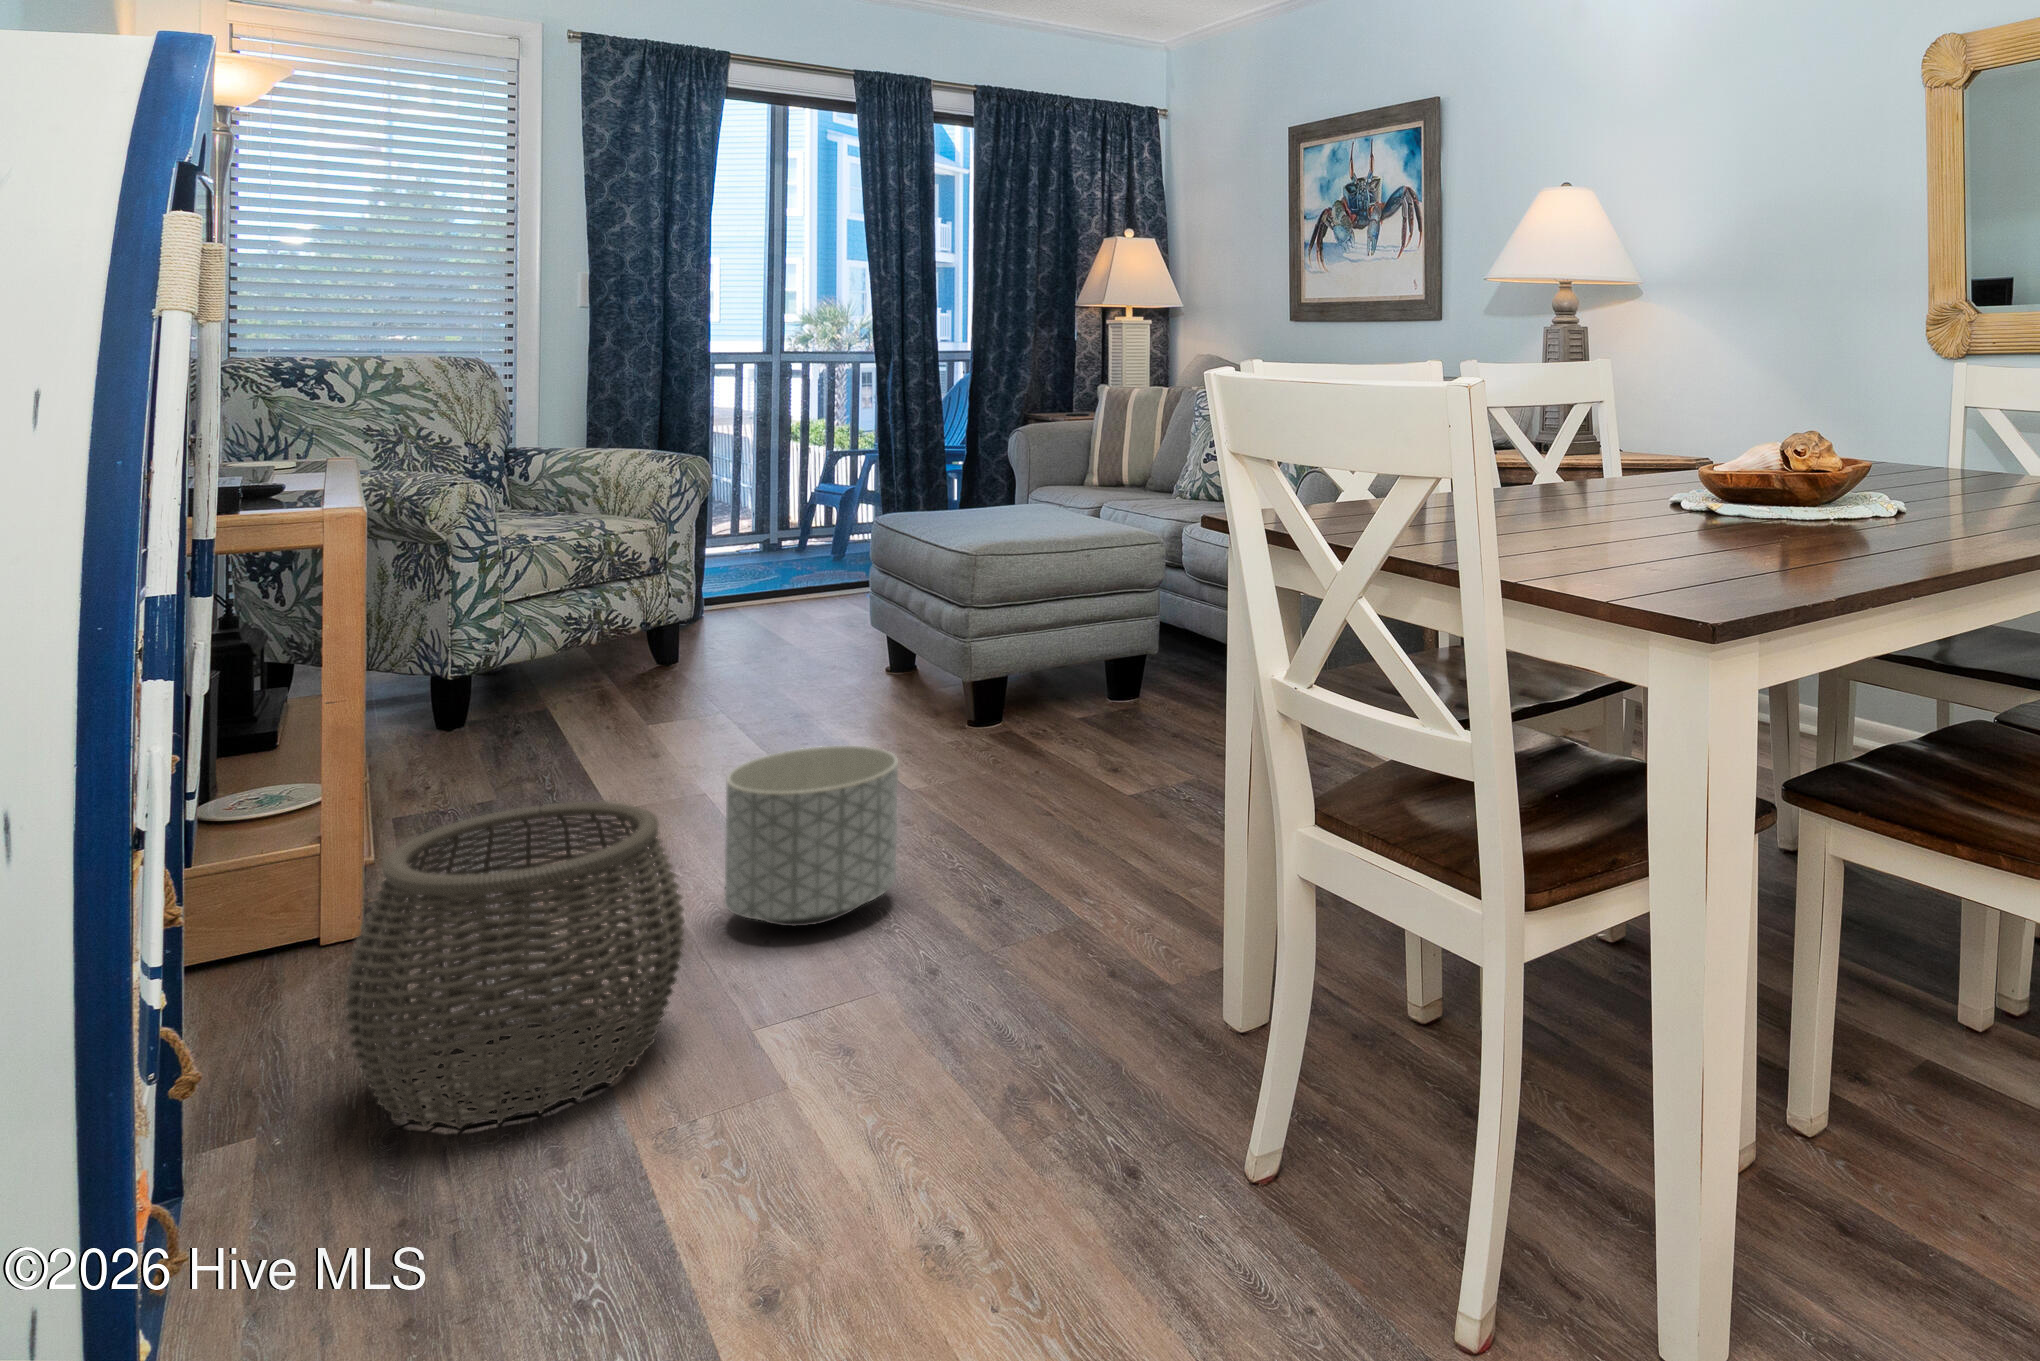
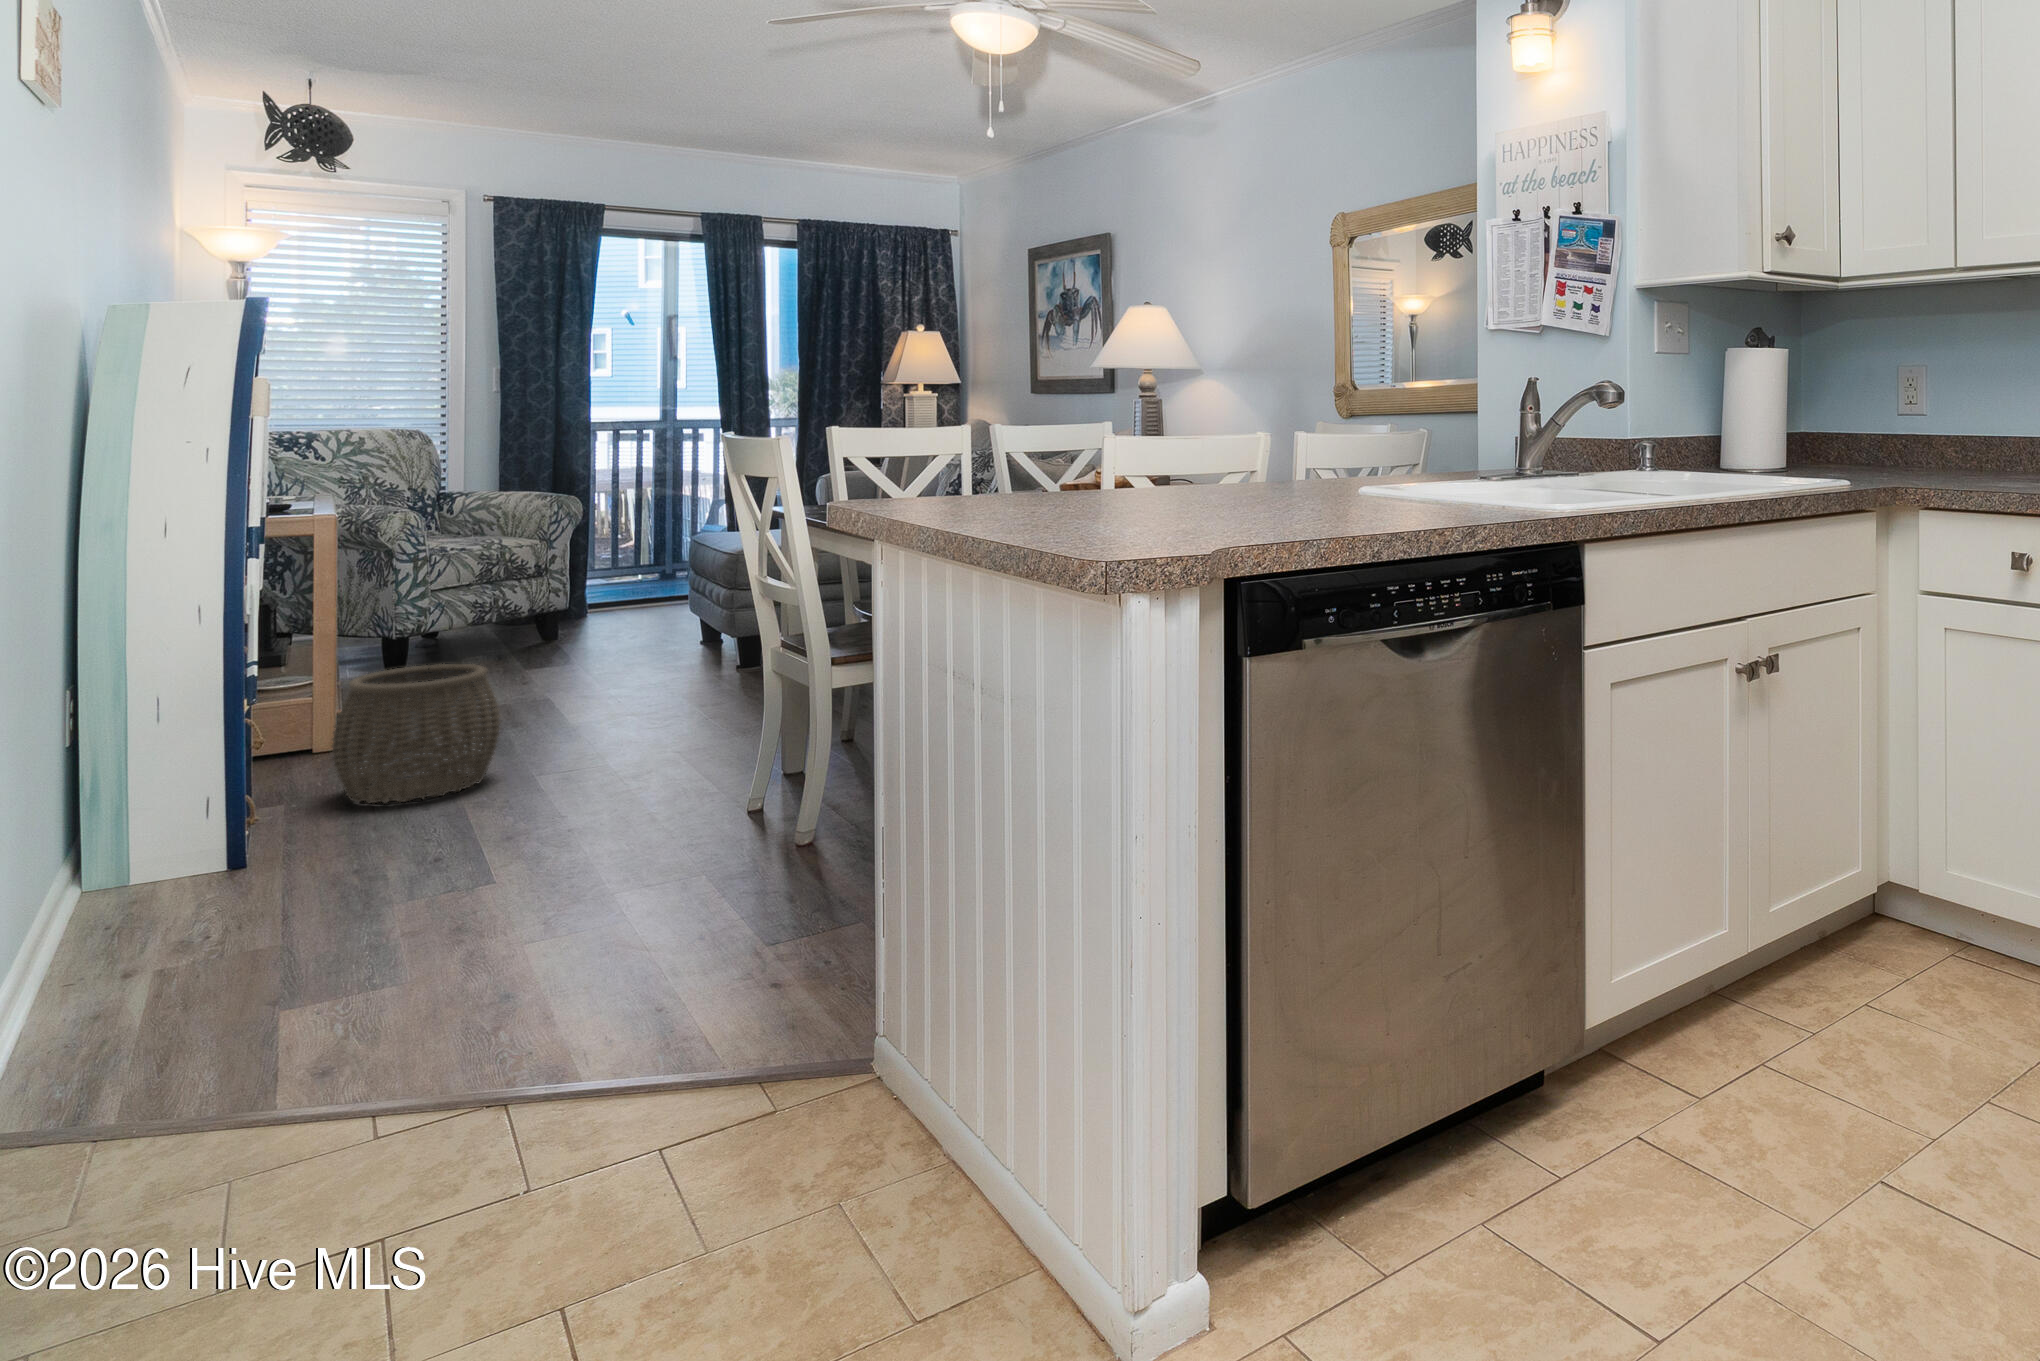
planter: present [724,746,898,926] -> none [536,652,639,745]

